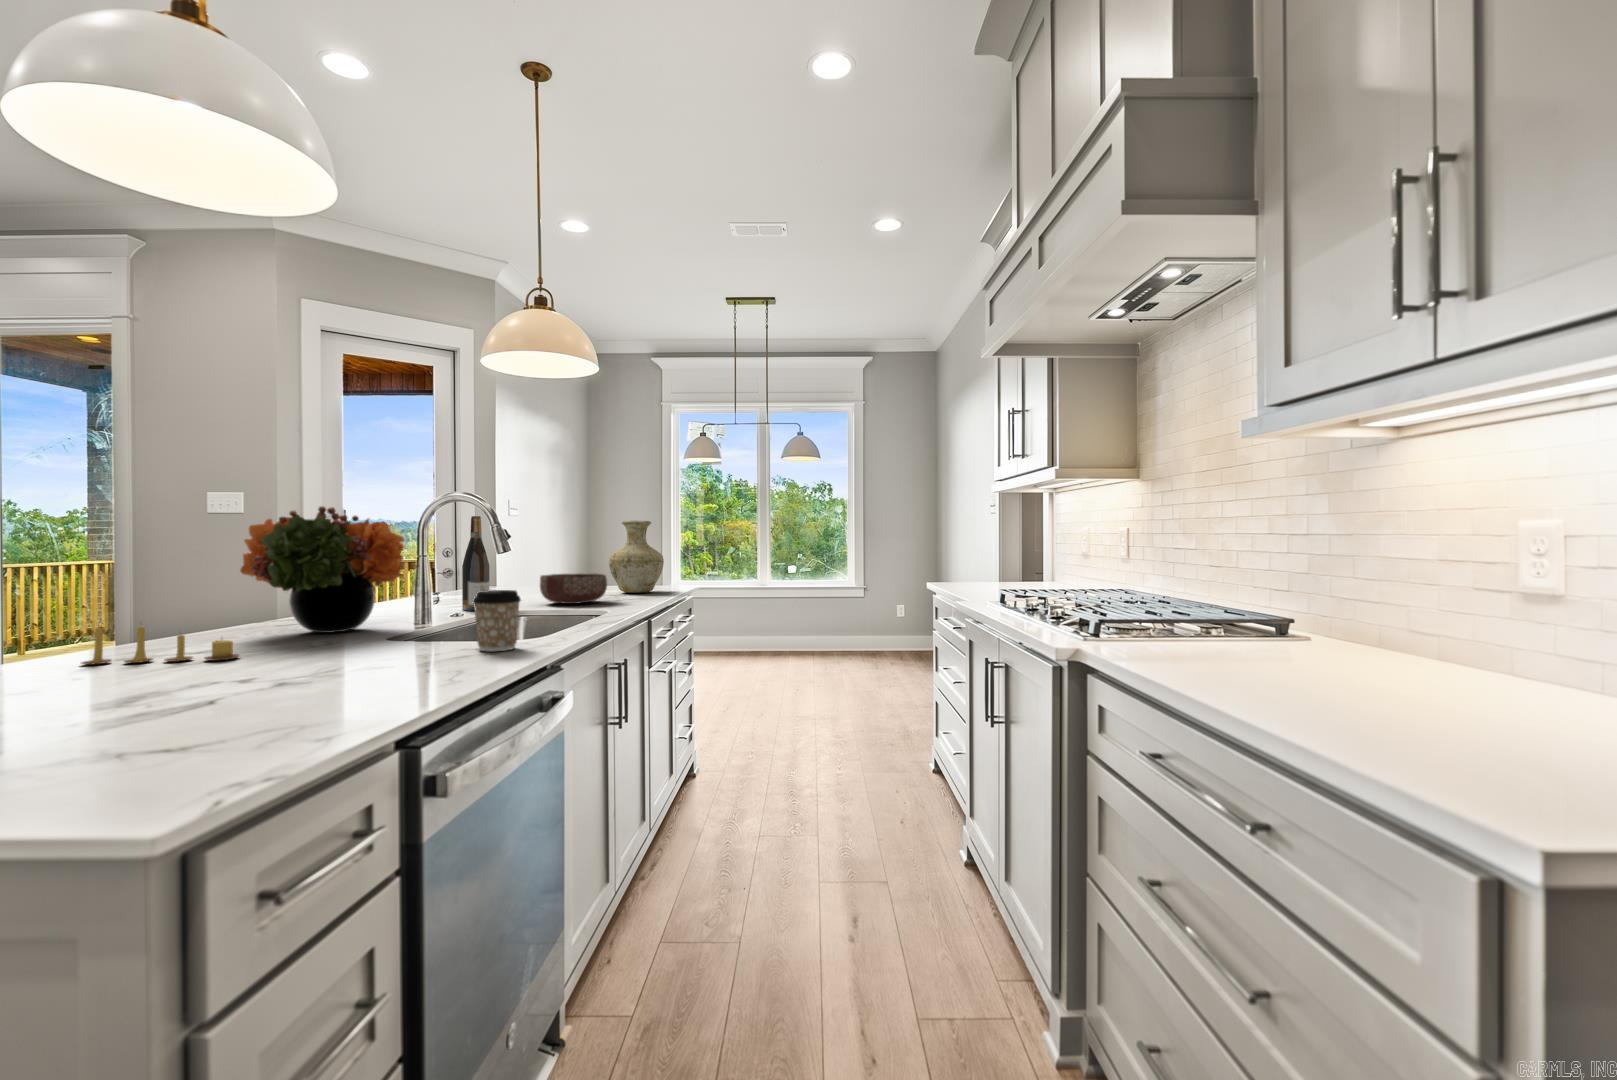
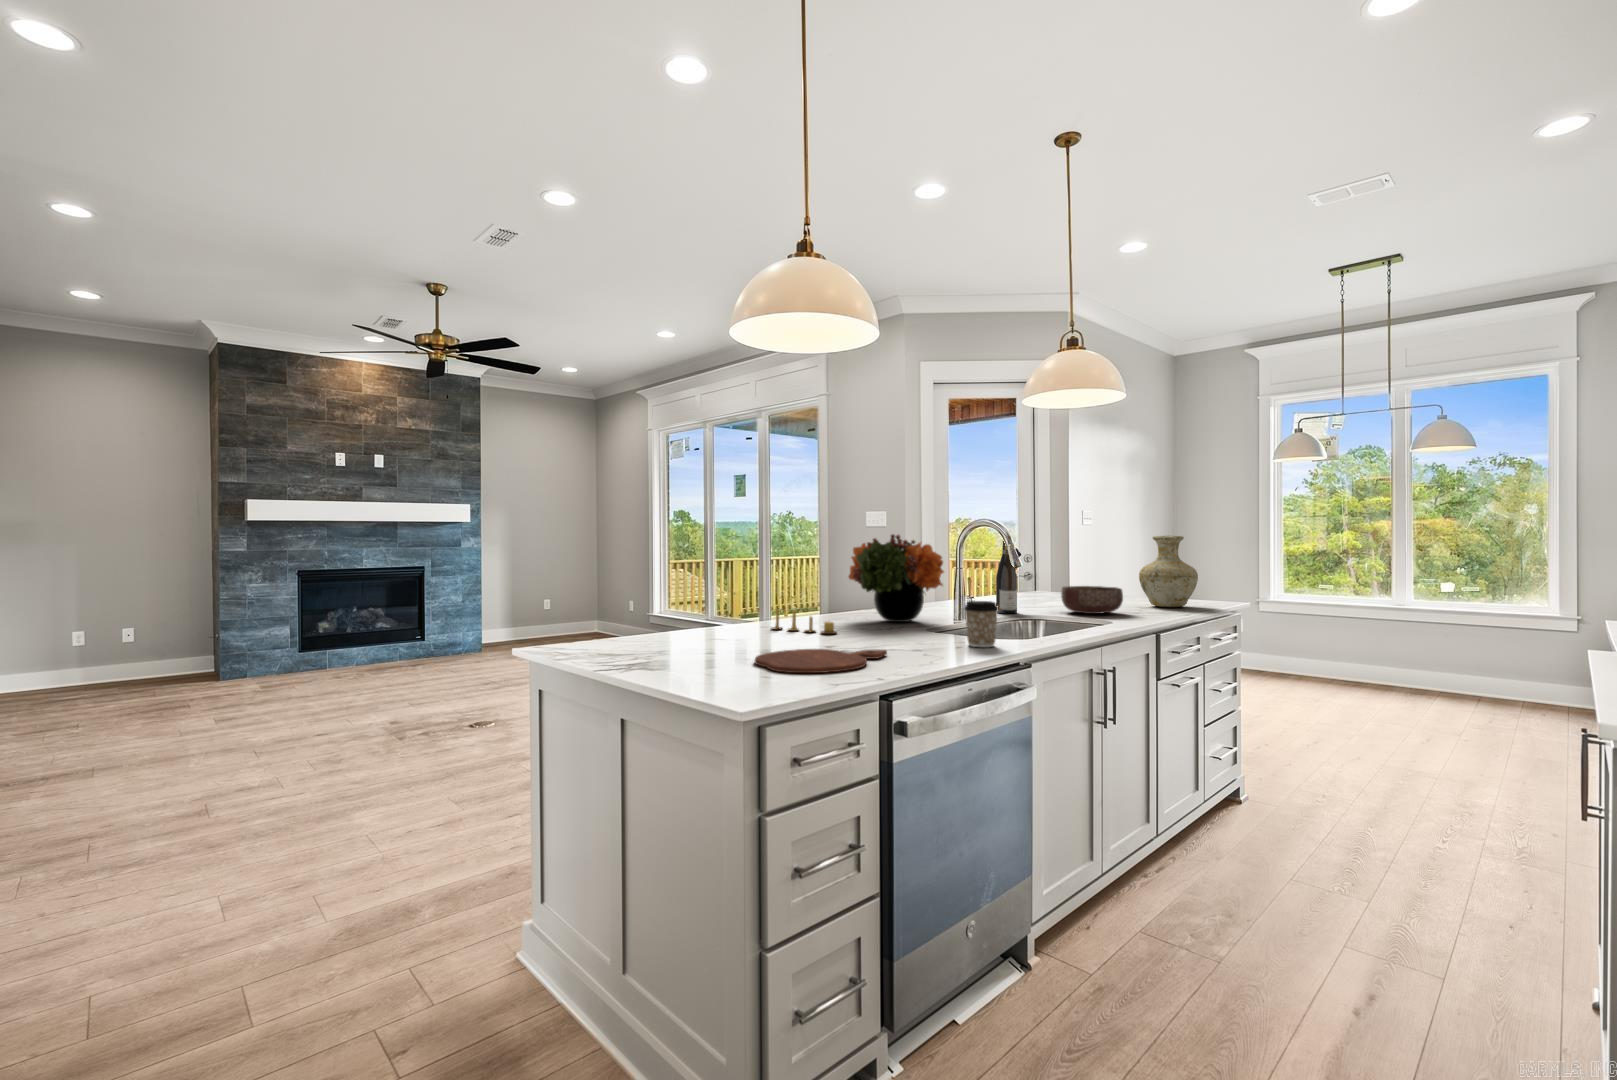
cutting board: none [91,671,371,738] -> present [755,649,887,673]

